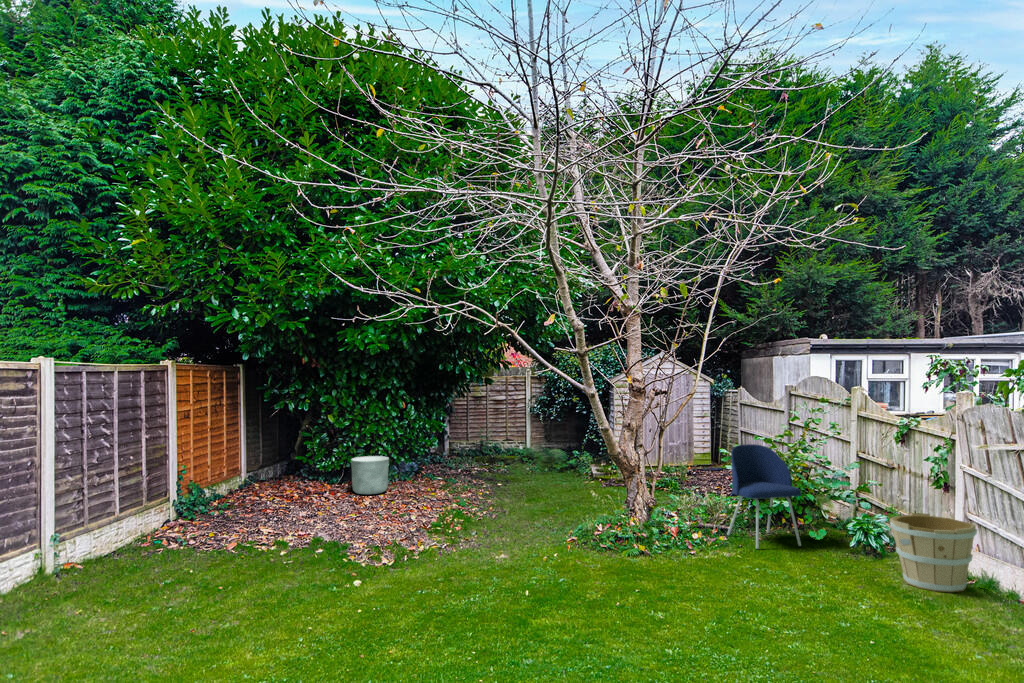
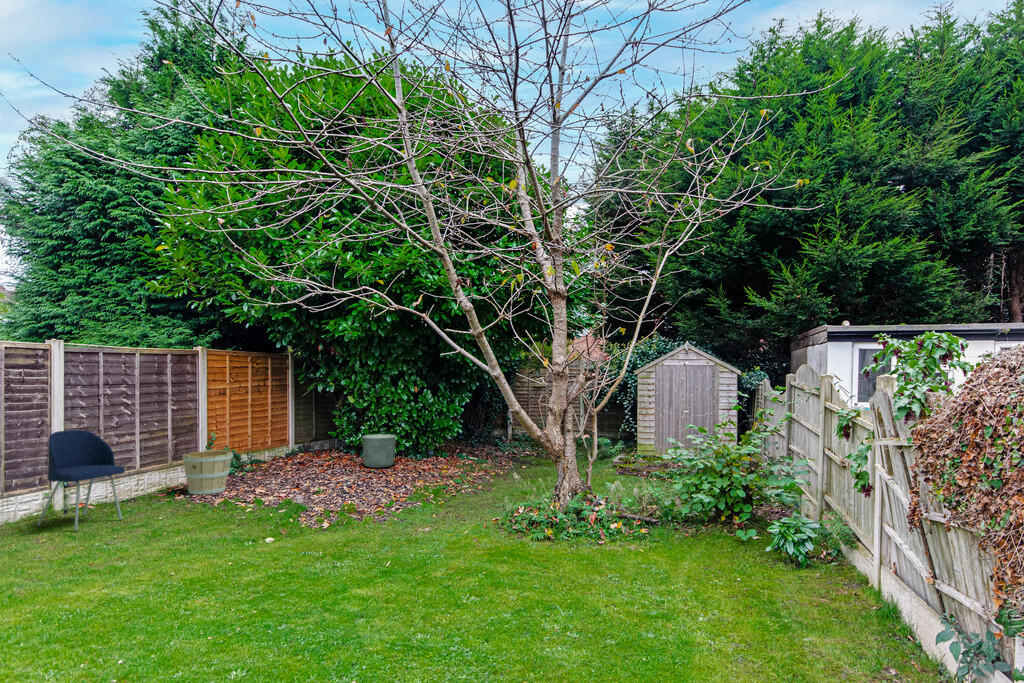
chair: present [727,444,801,549] -> present [37,430,125,531]
wooden bucket: present [890,513,977,592] -> present [182,450,233,495]

